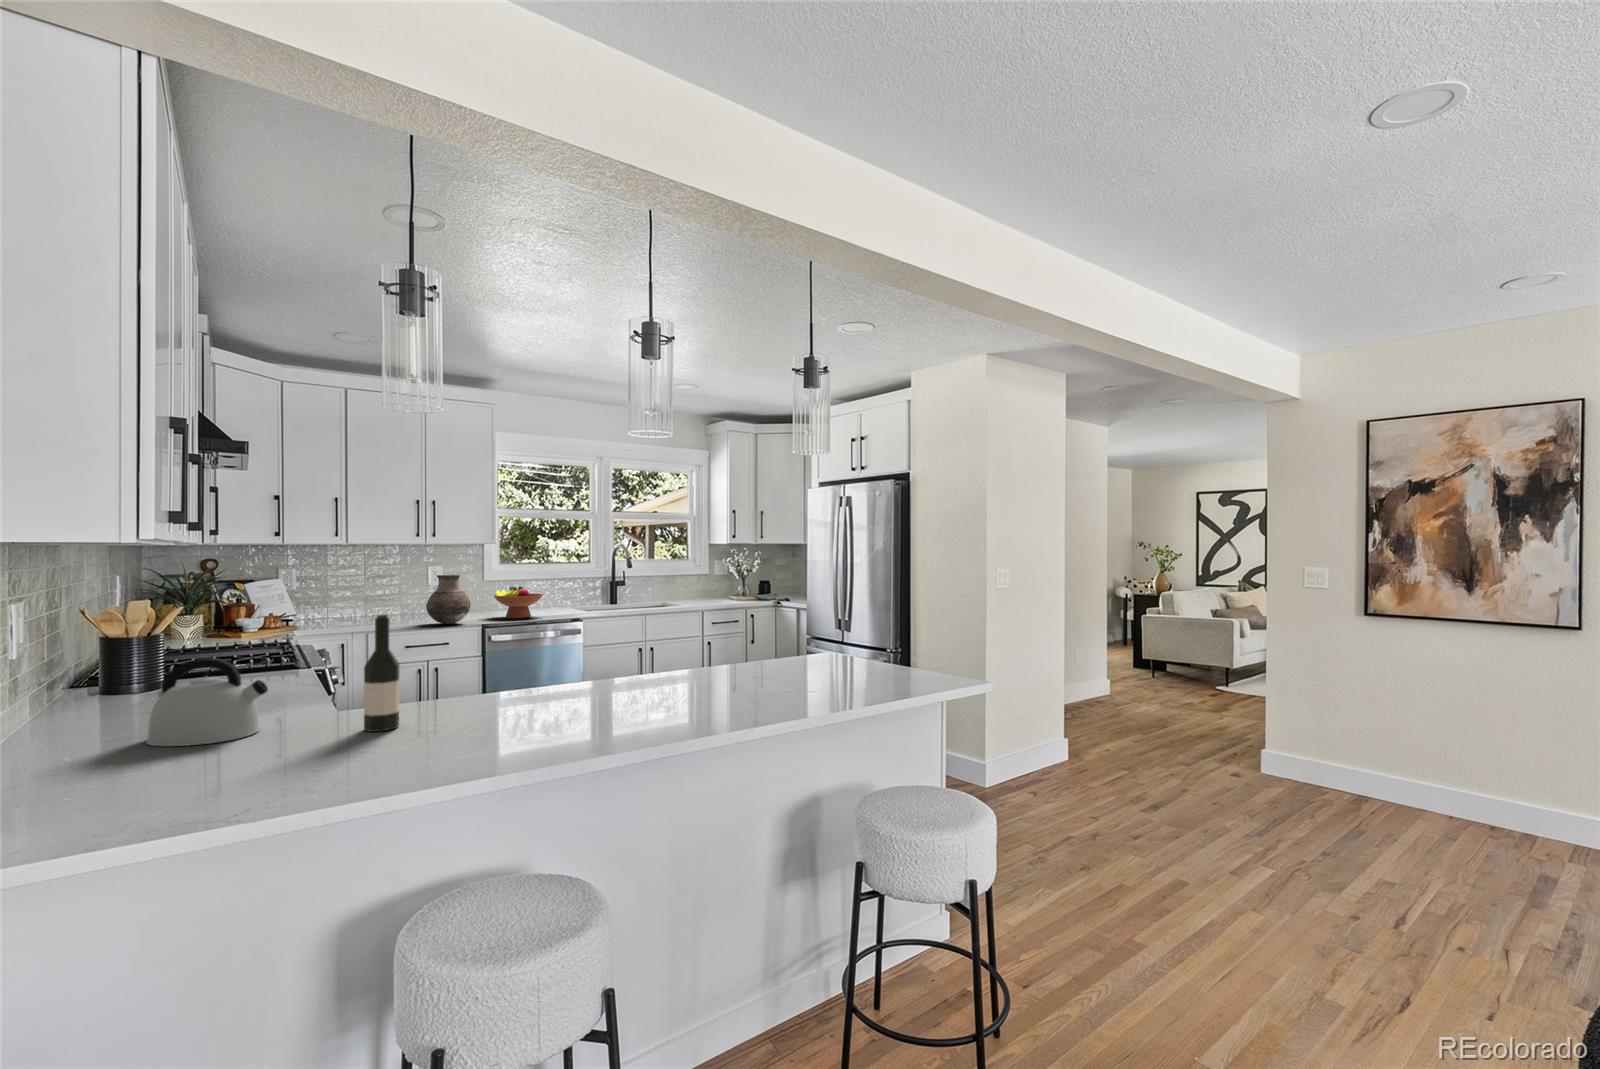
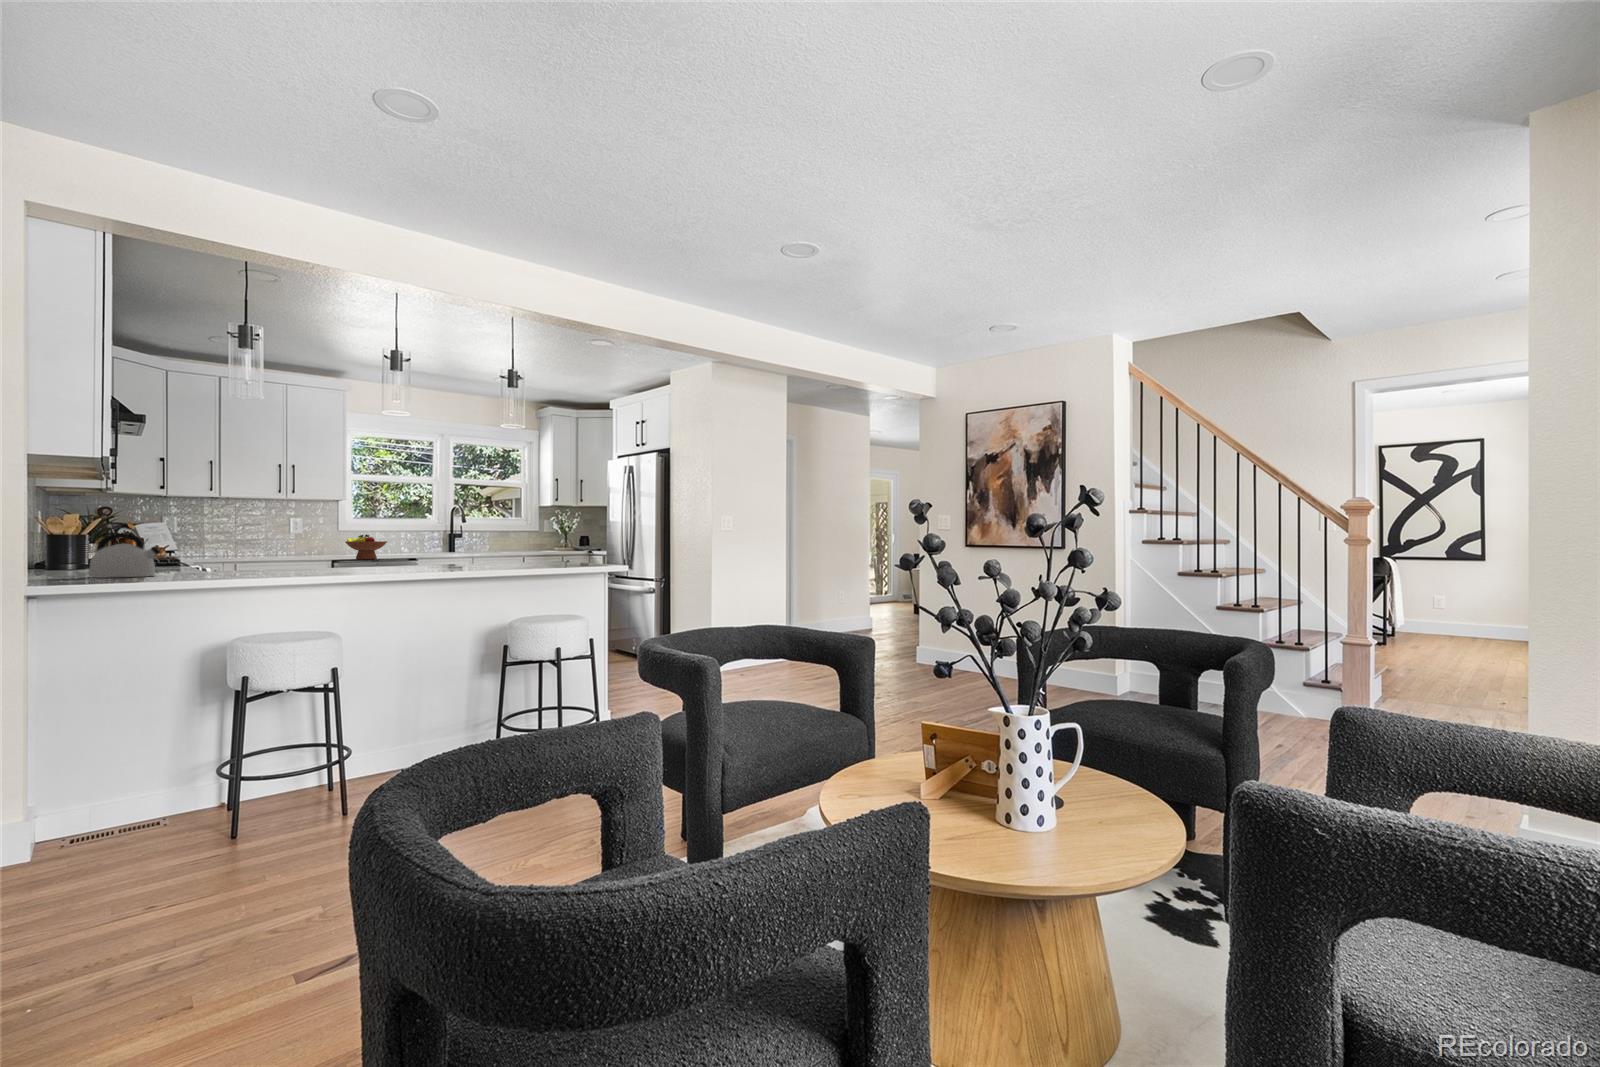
vase: present [426,575,471,624] -> none [287,523,324,561]
wine bottle: present [364,614,399,732] -> none [219,511,242,576]

